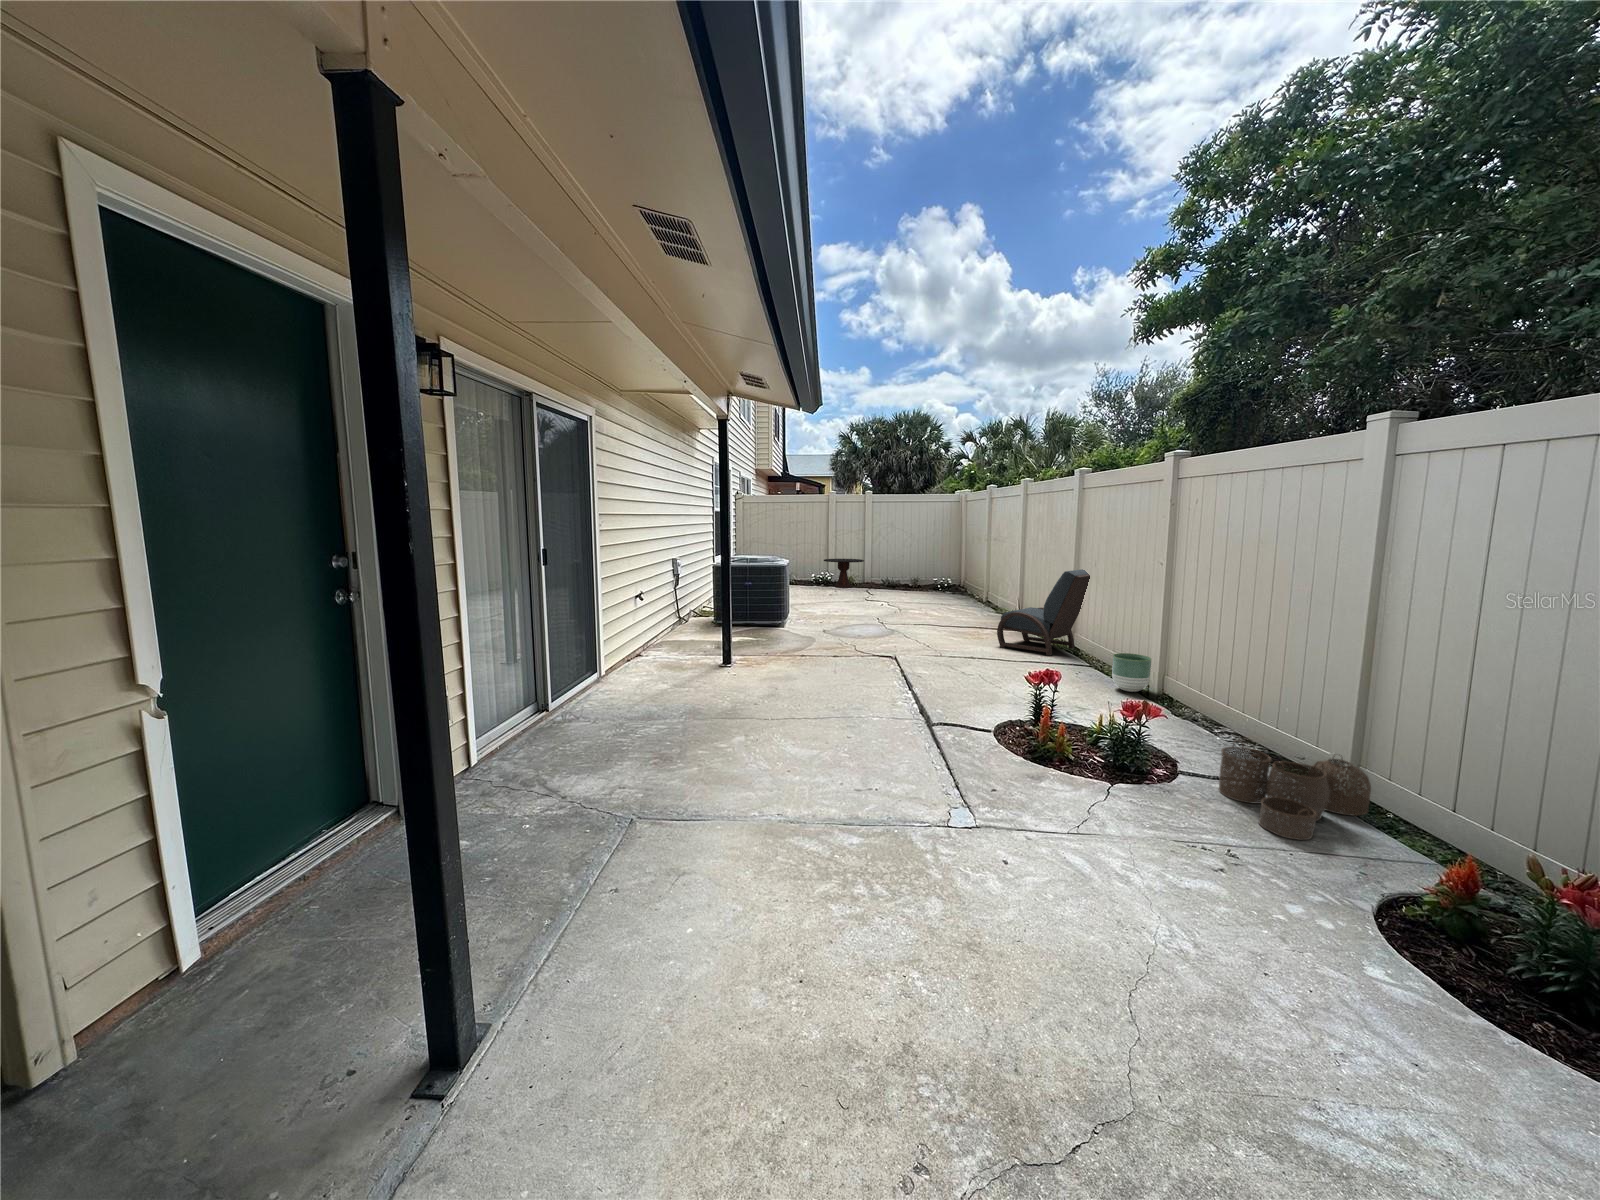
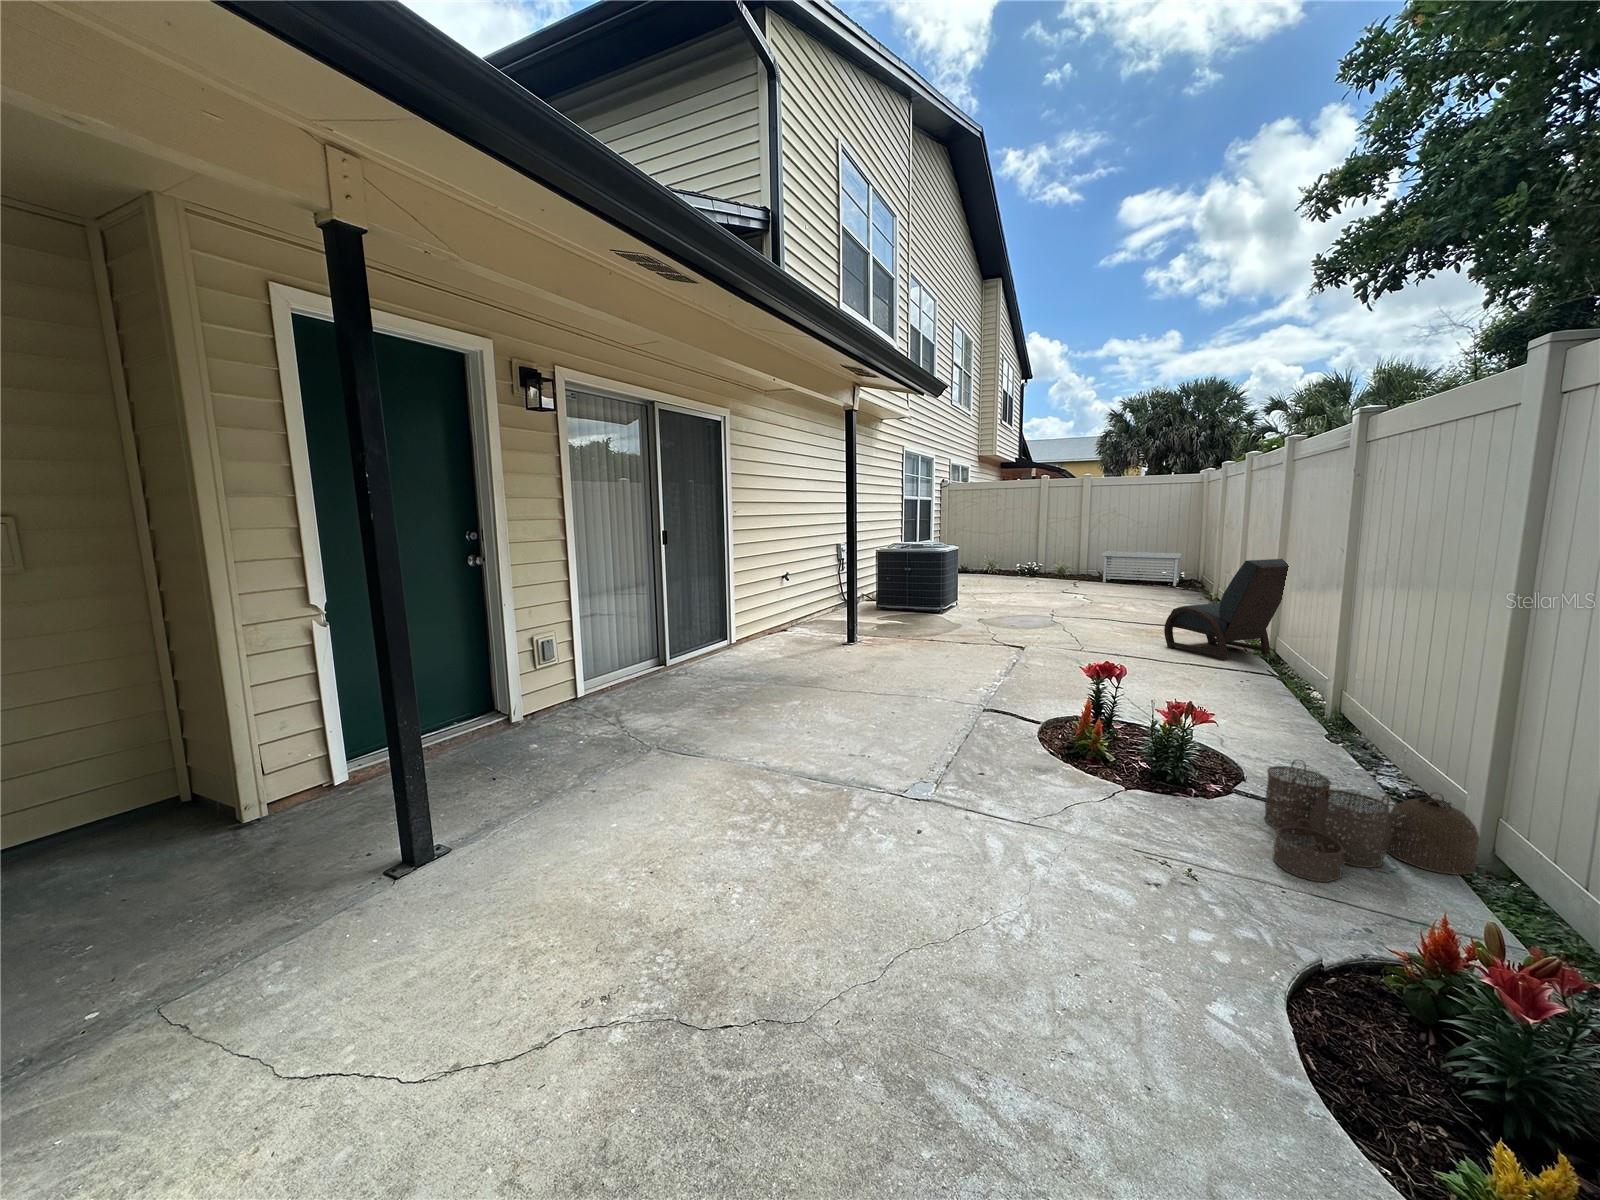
side table: present [824,559,864,588] -> none [1029,548,1075,580]
storage bench: none [888,561,950,591] -> present [1102,551,1182,586]
planter: present [1112,653,1151,692] -> none [1264,659,1318,706]

